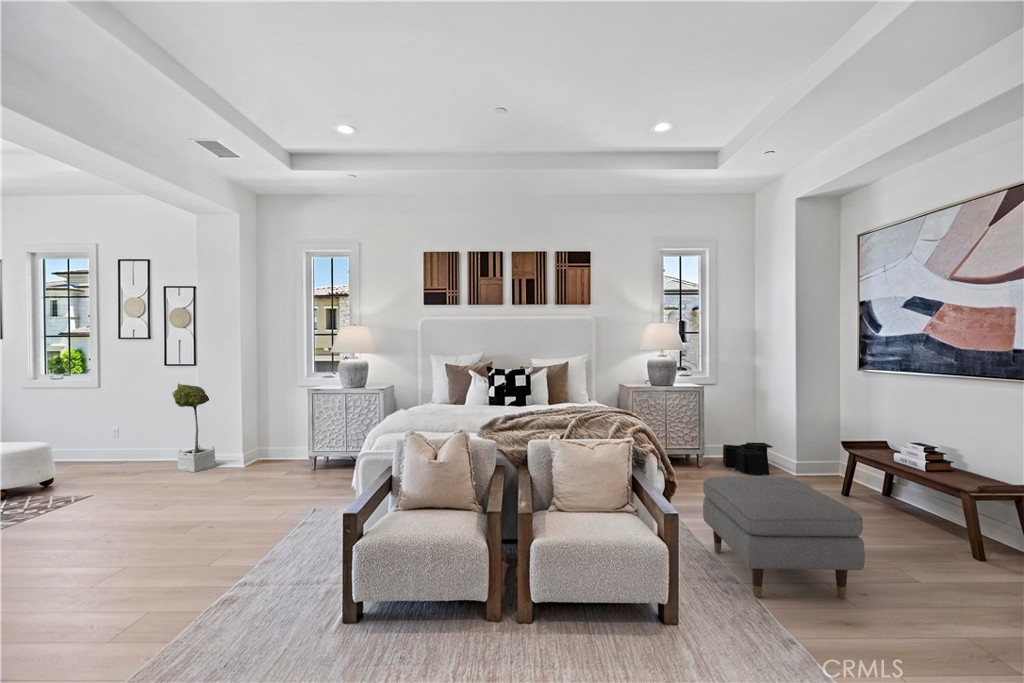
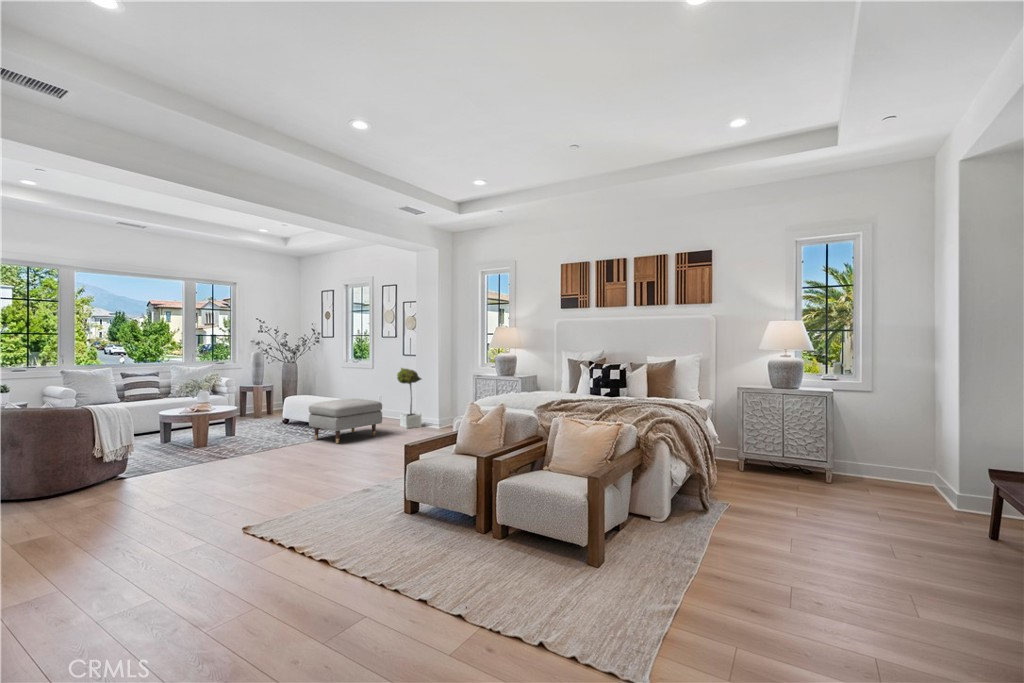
storage bin: present [723,442,773,475] -> none [861,461,937,503]
ottoman: present [703,476,865,598] -> present [309,399,382,444]

